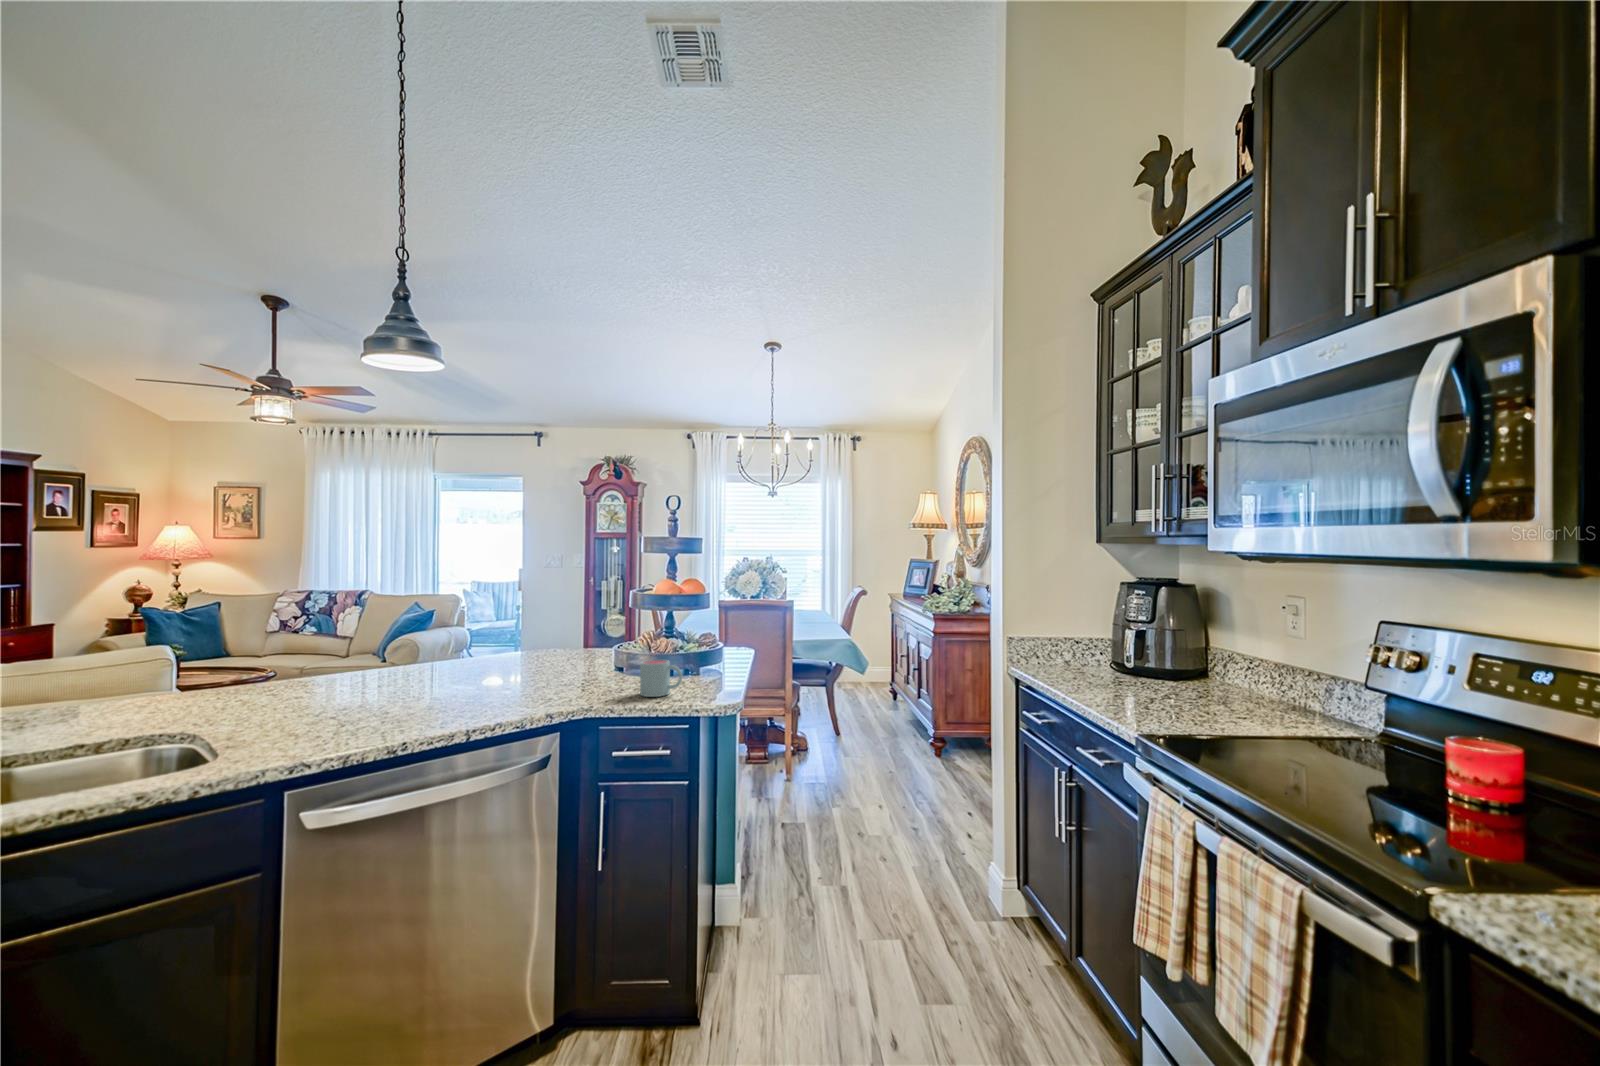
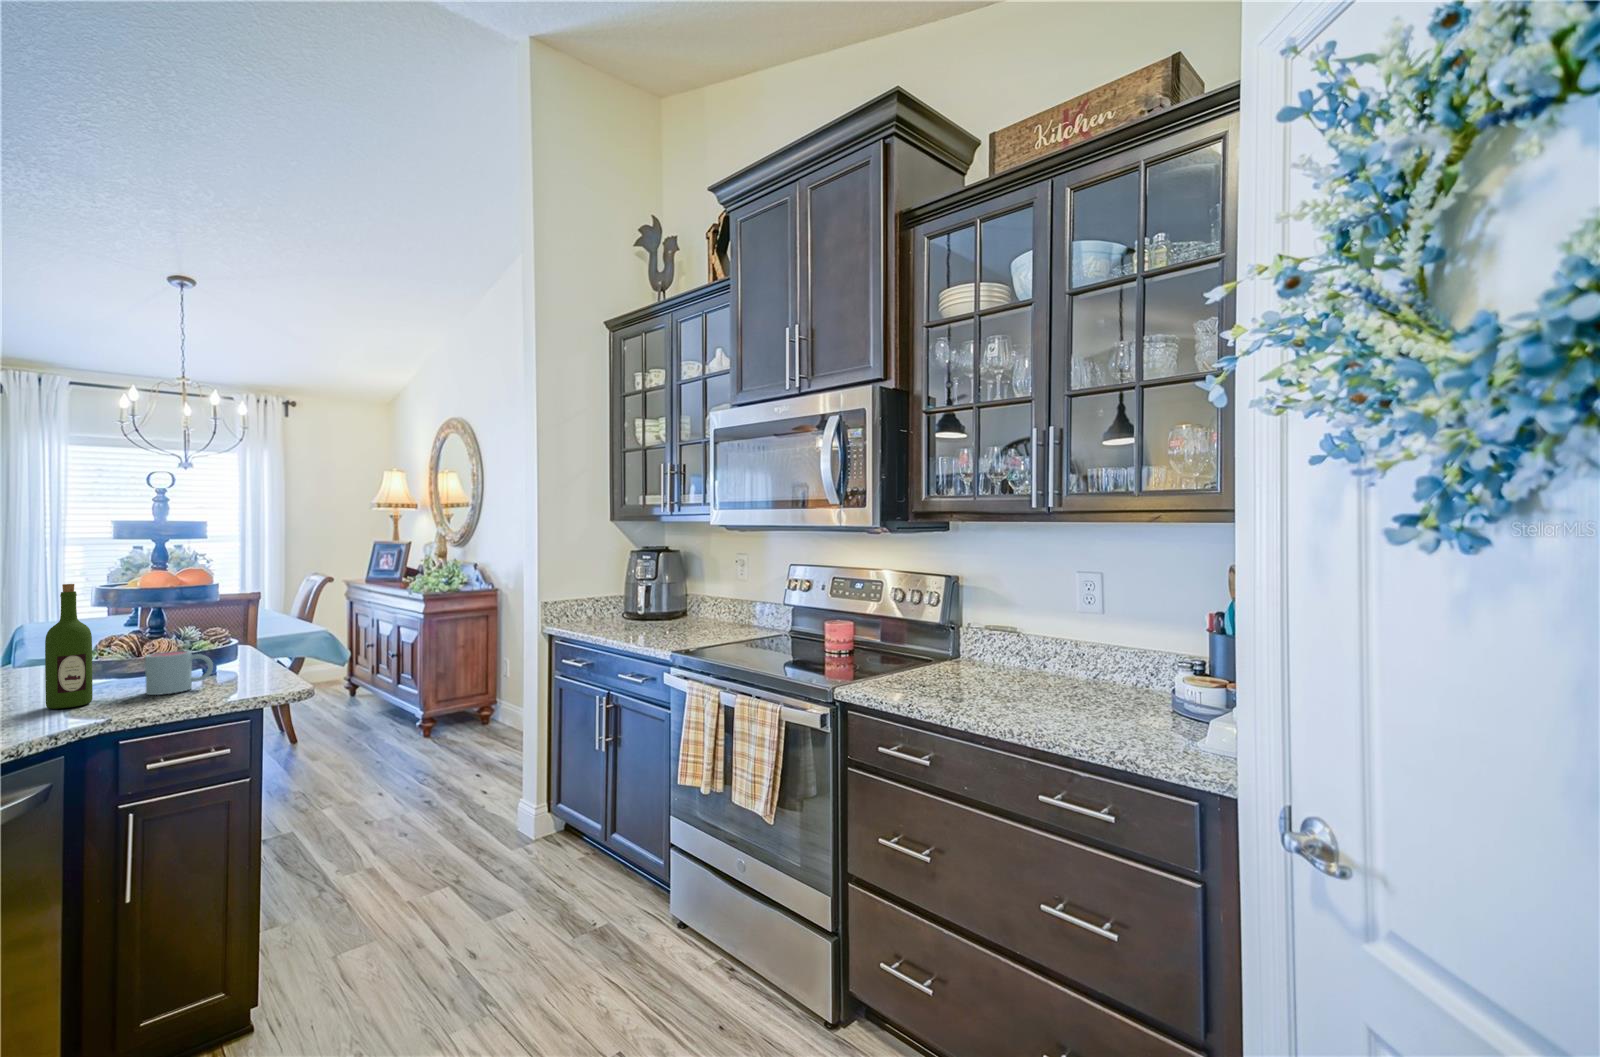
wine bottle: none [581,599,608,698] -> present [45,584,93,709]

